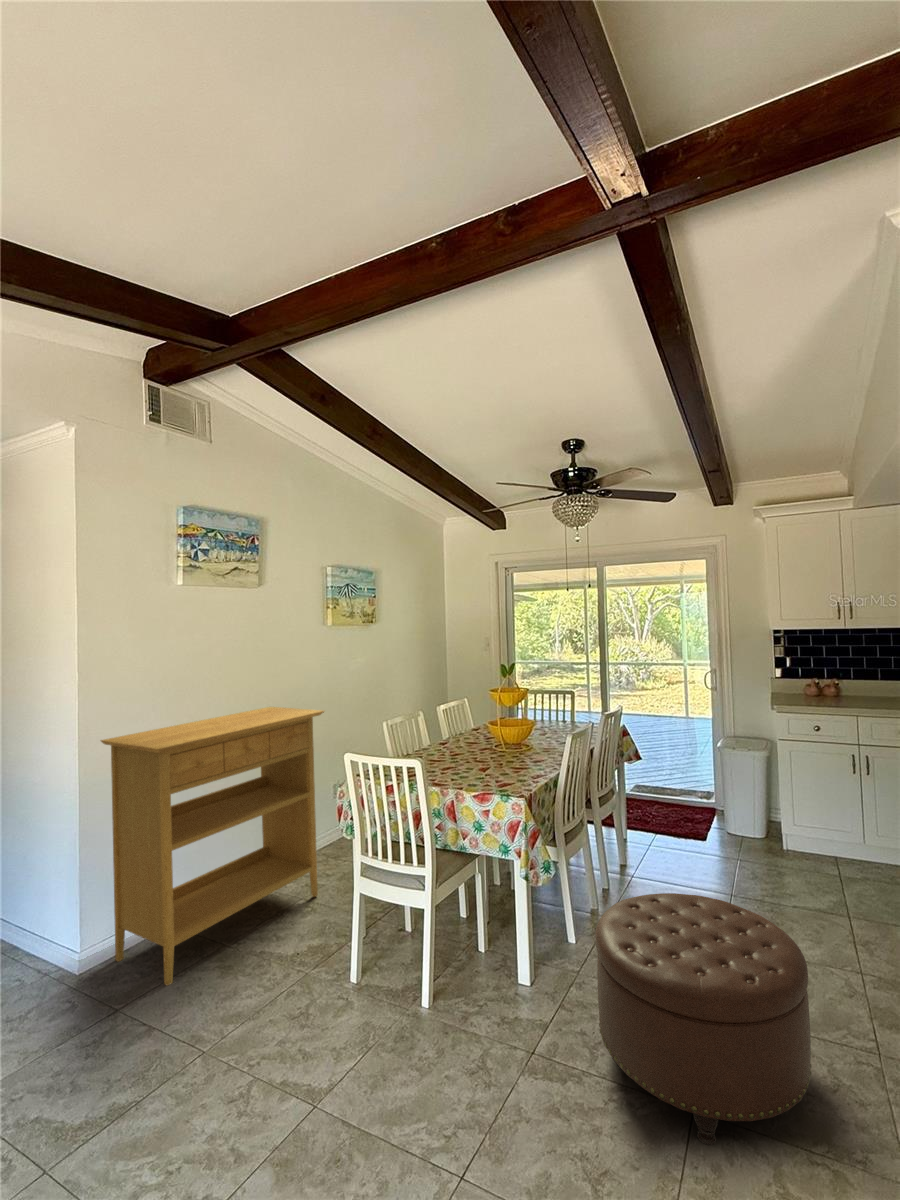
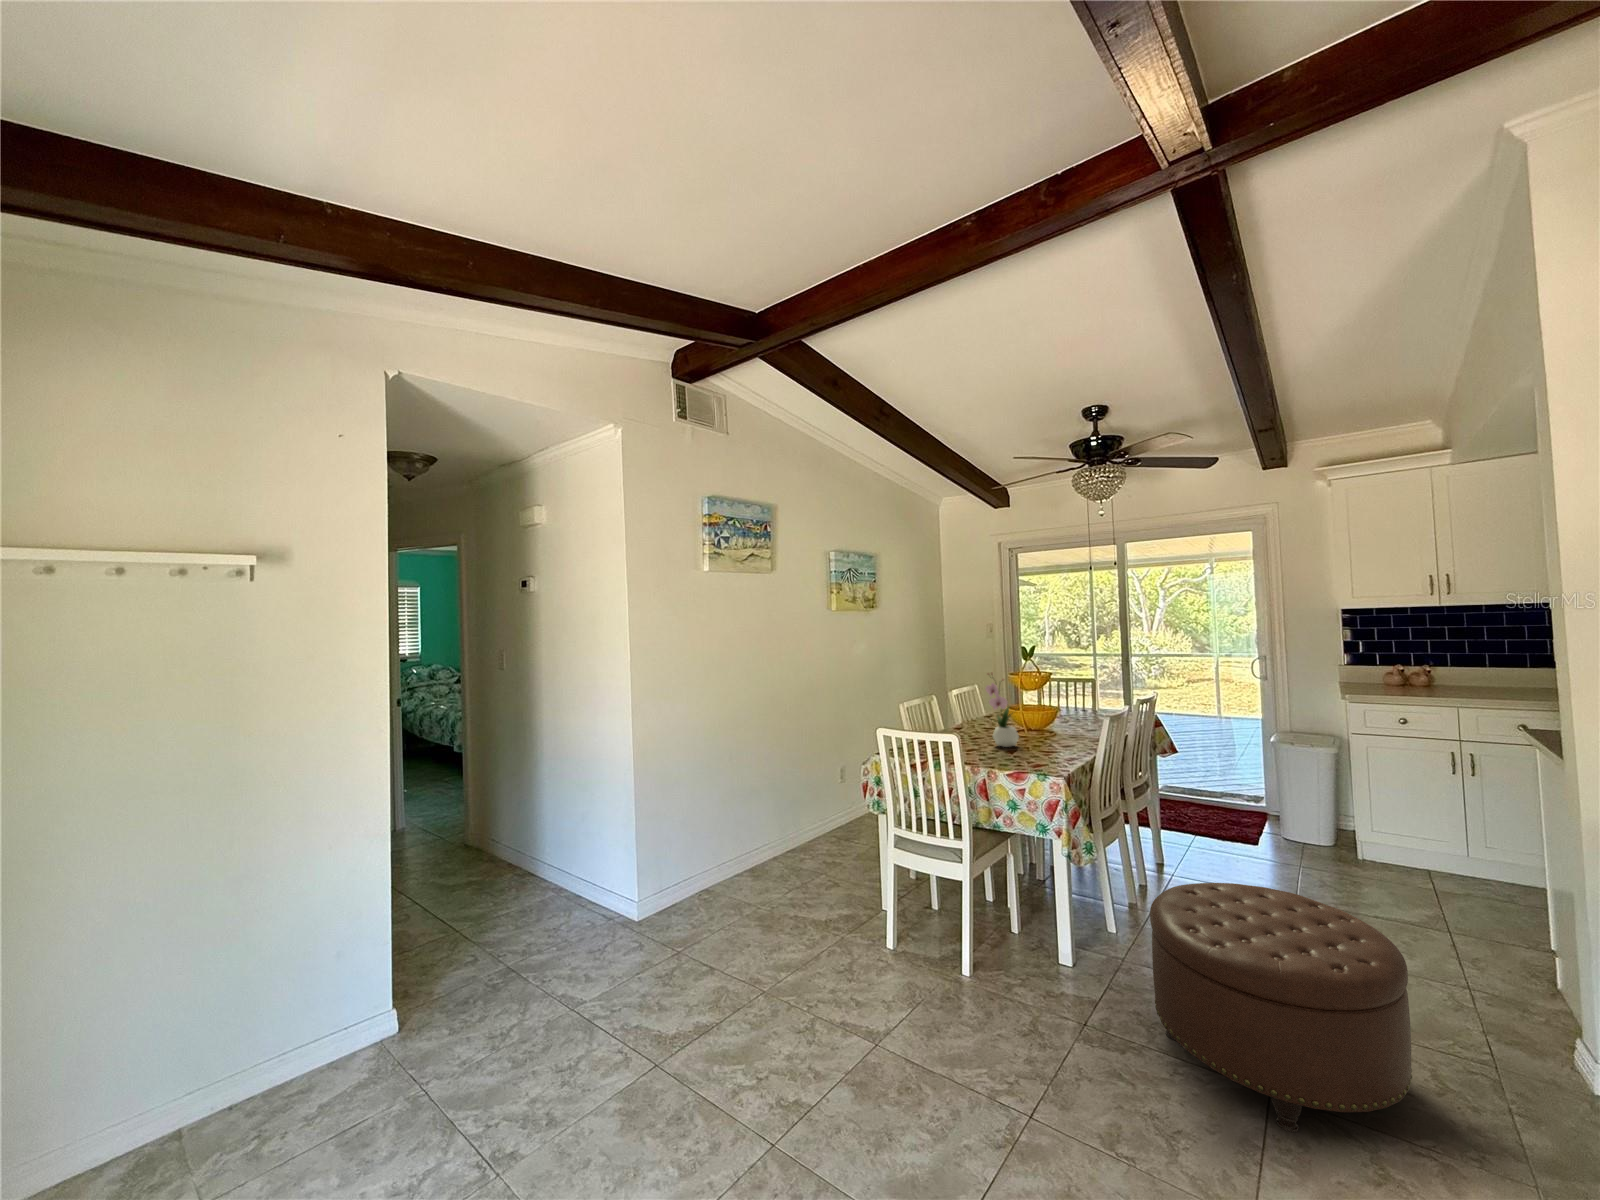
flower arrangement: none [461,691,495,765] -> present [985,674,1019,747]
console table: present [101,707,324,986] -> none [650,688,842,937]

